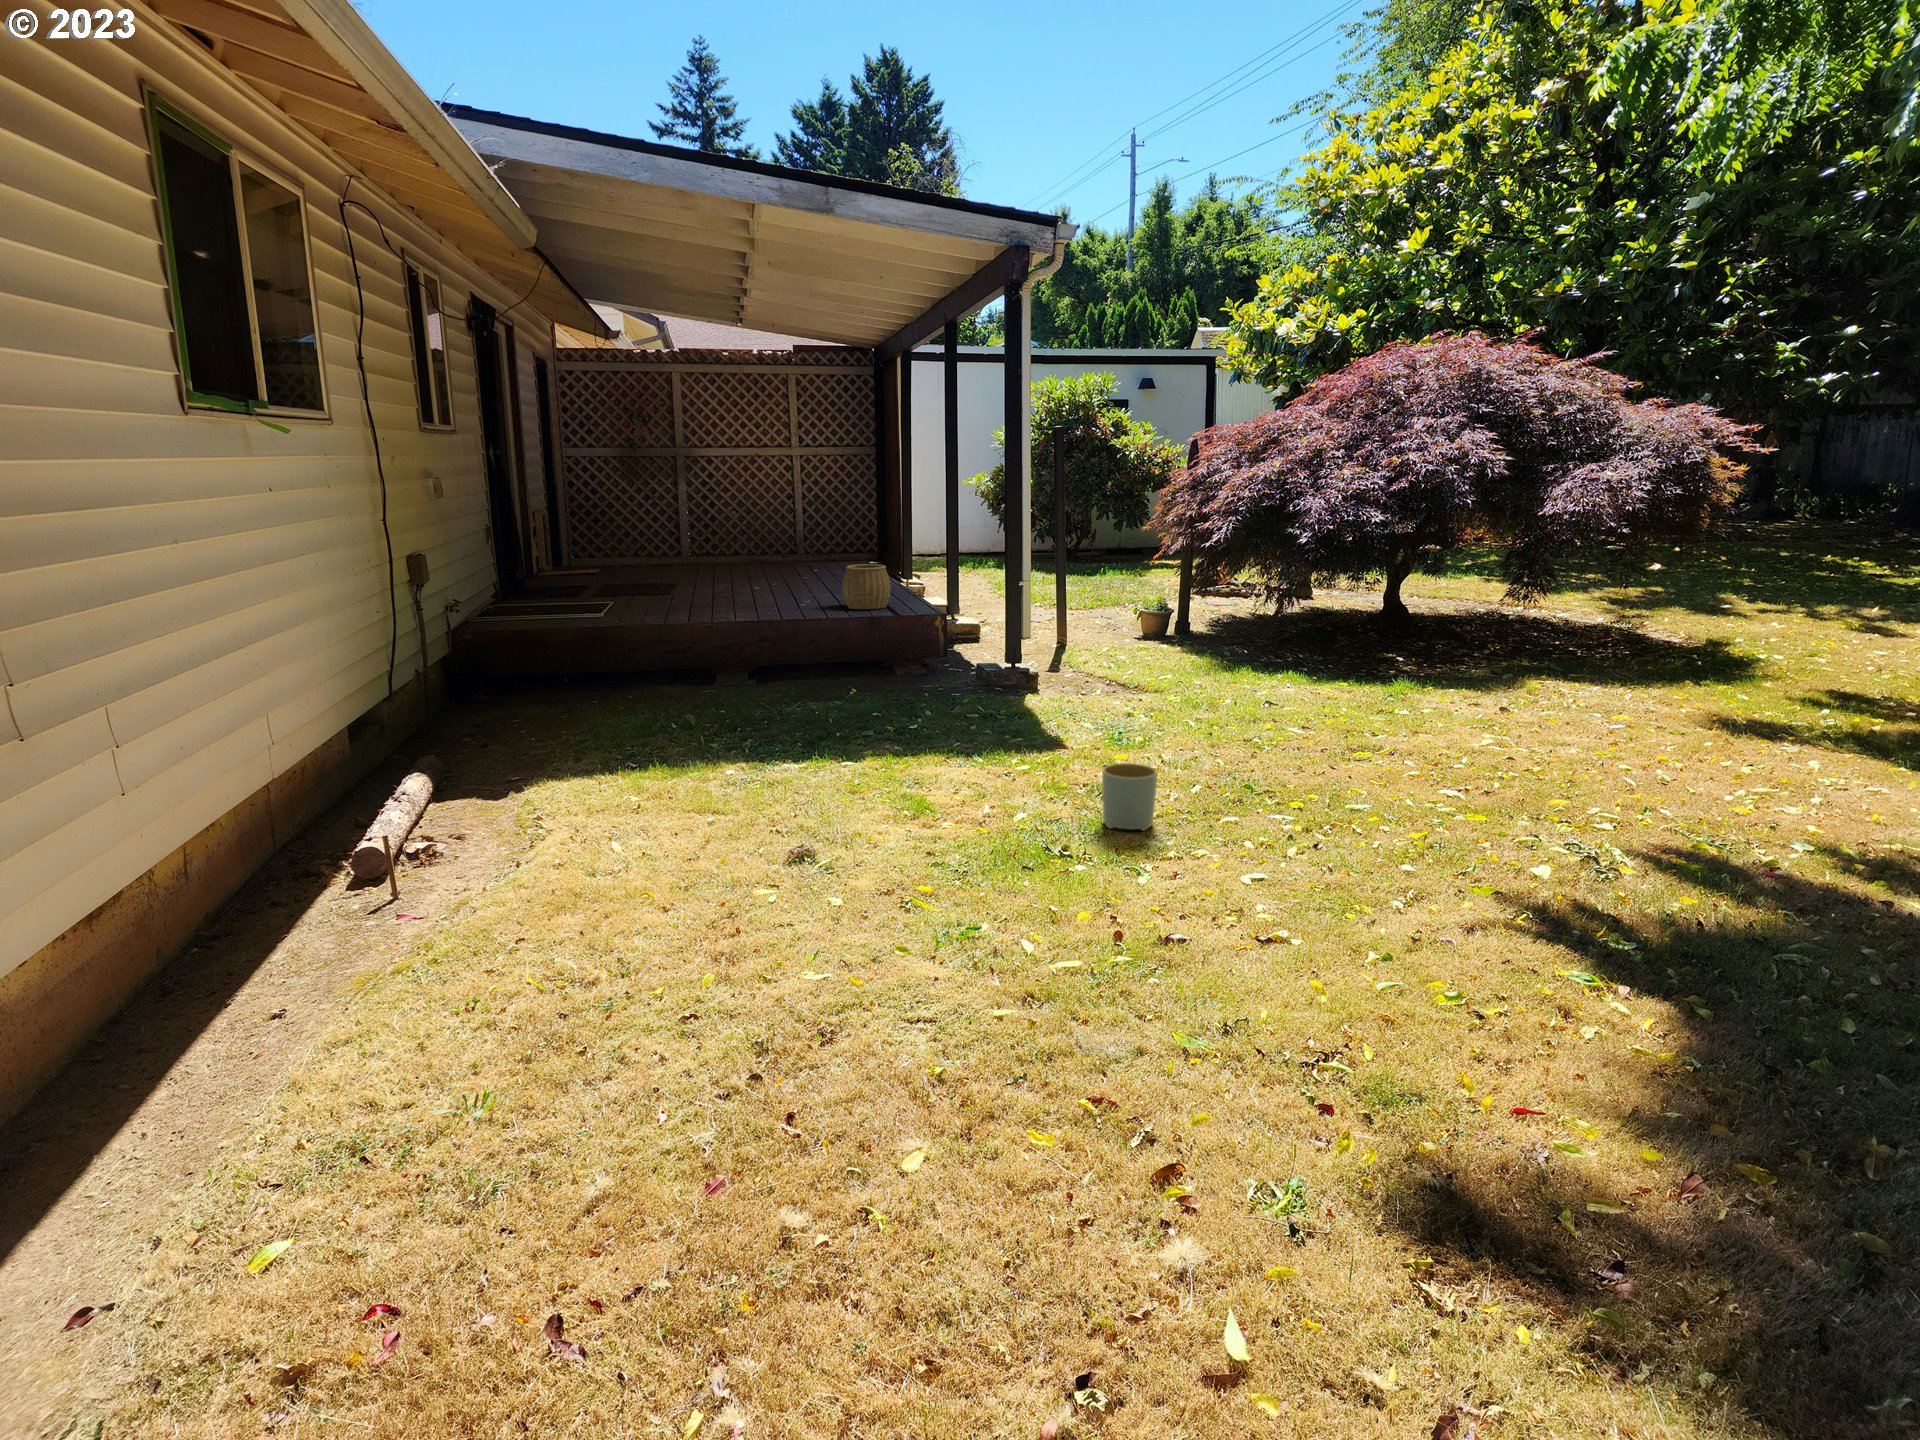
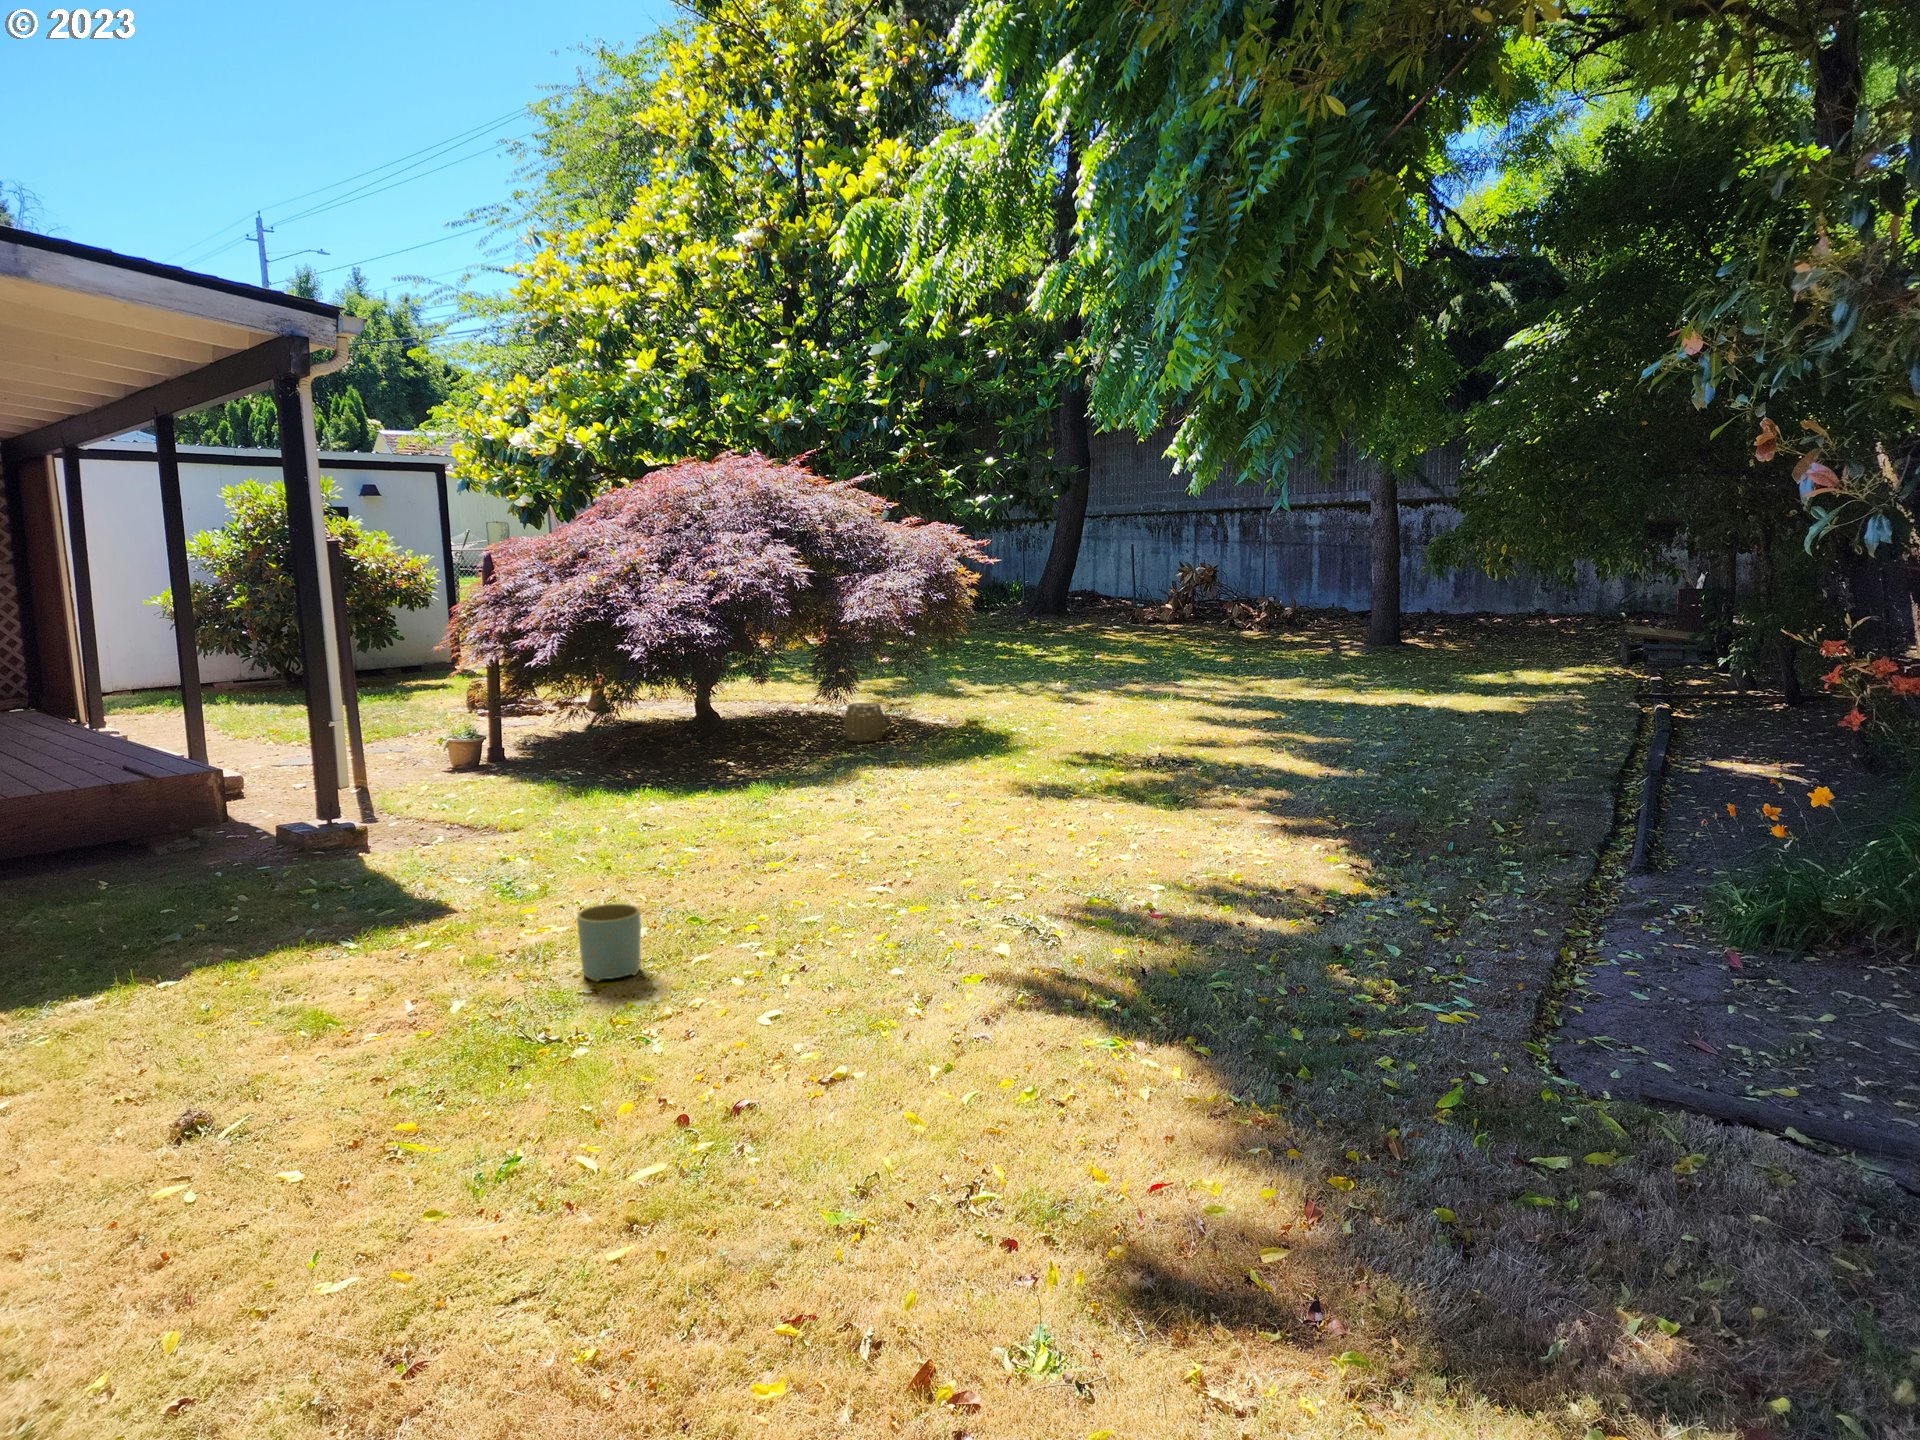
woven basket: present [842,564,891,610] -> present [844,703,885,742]

